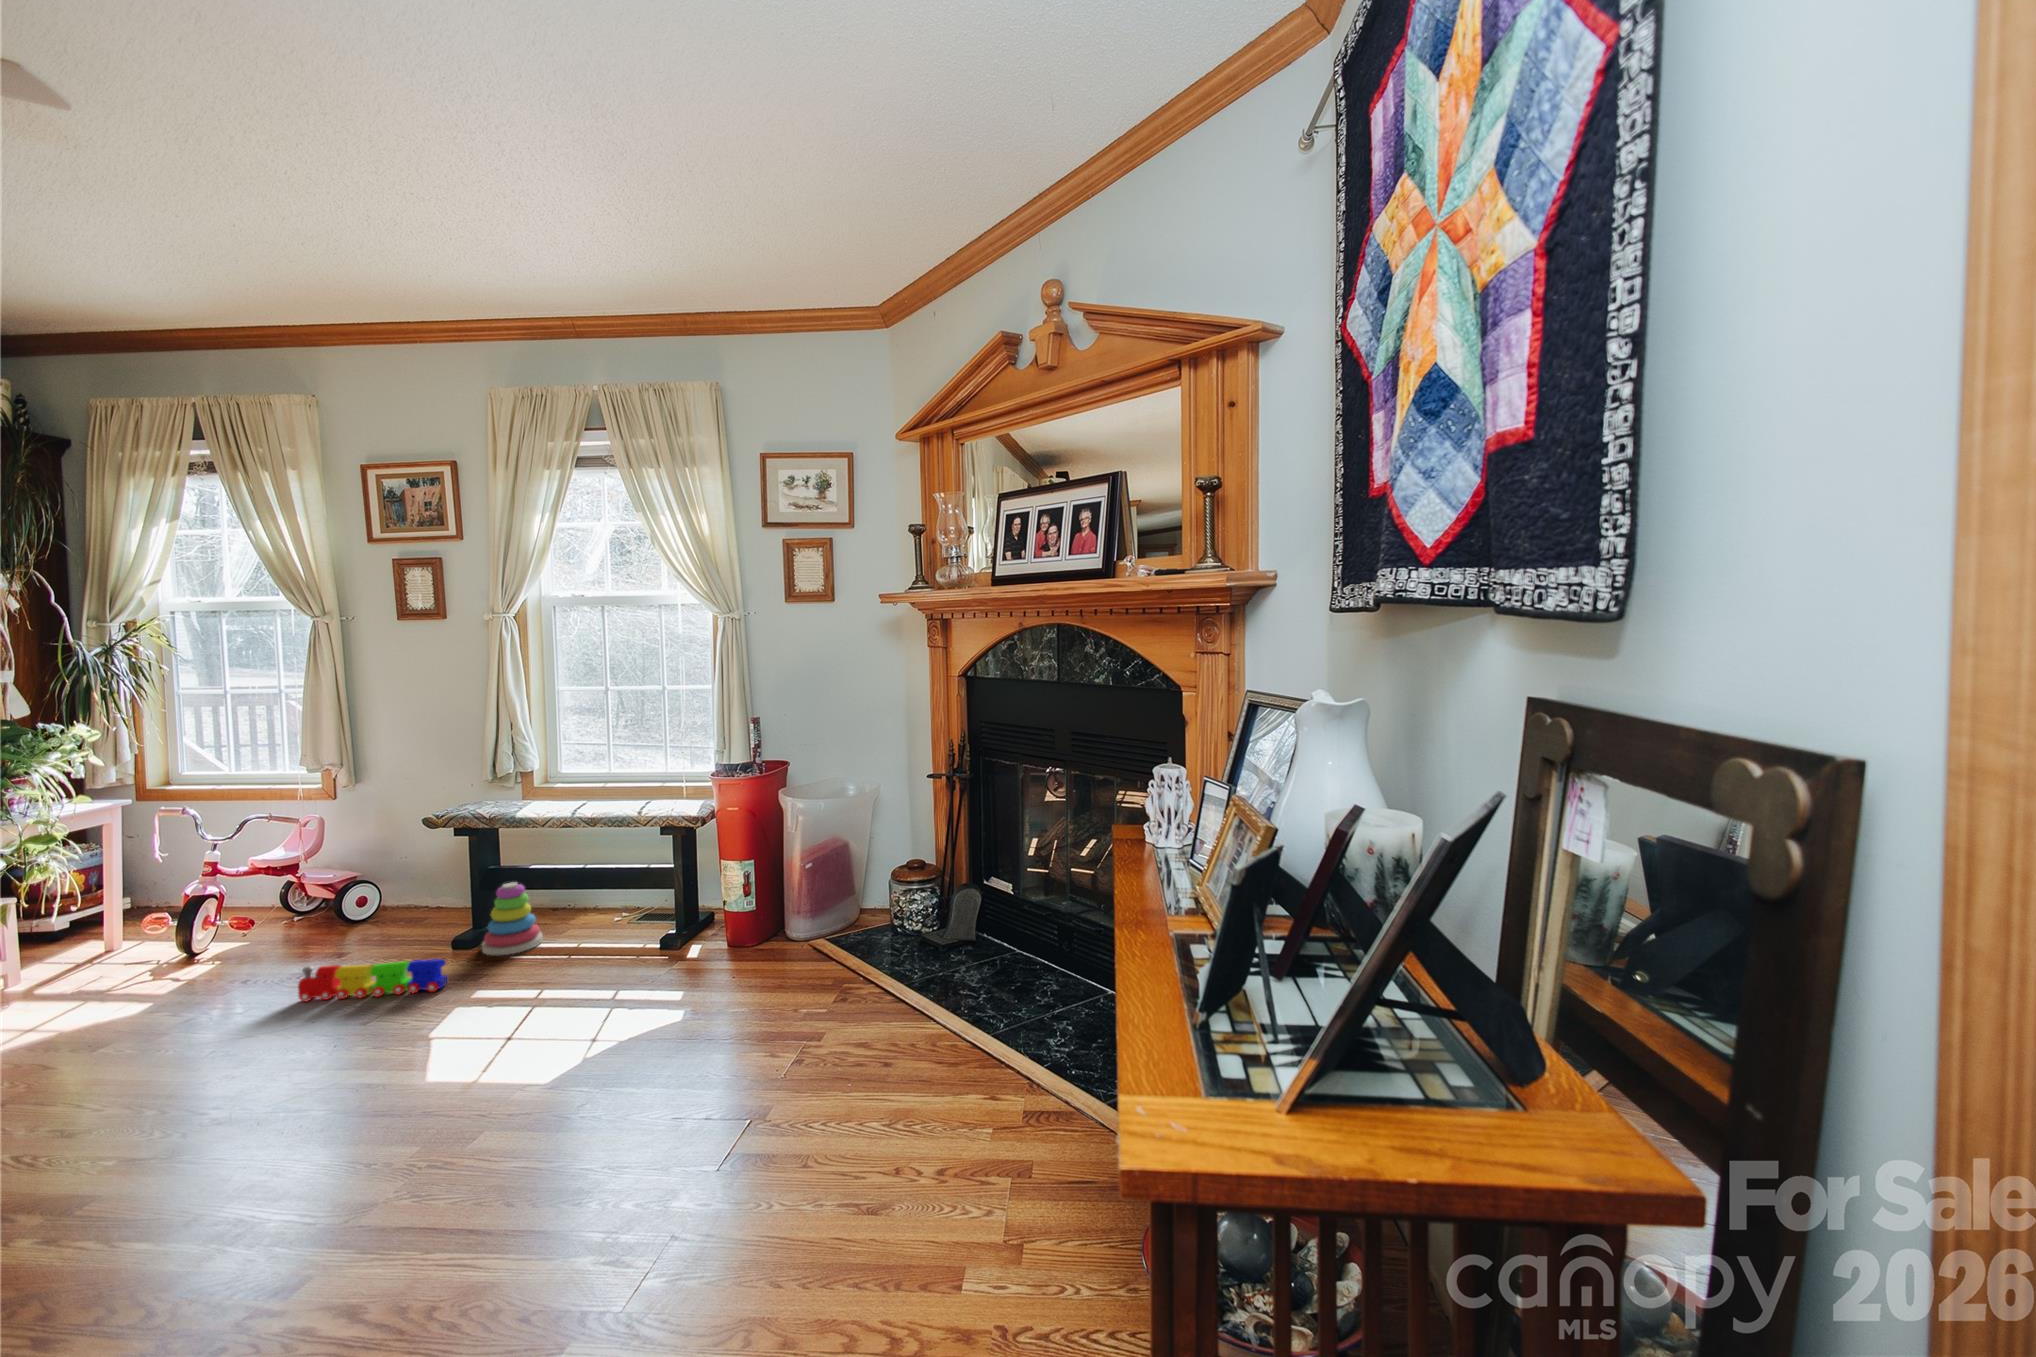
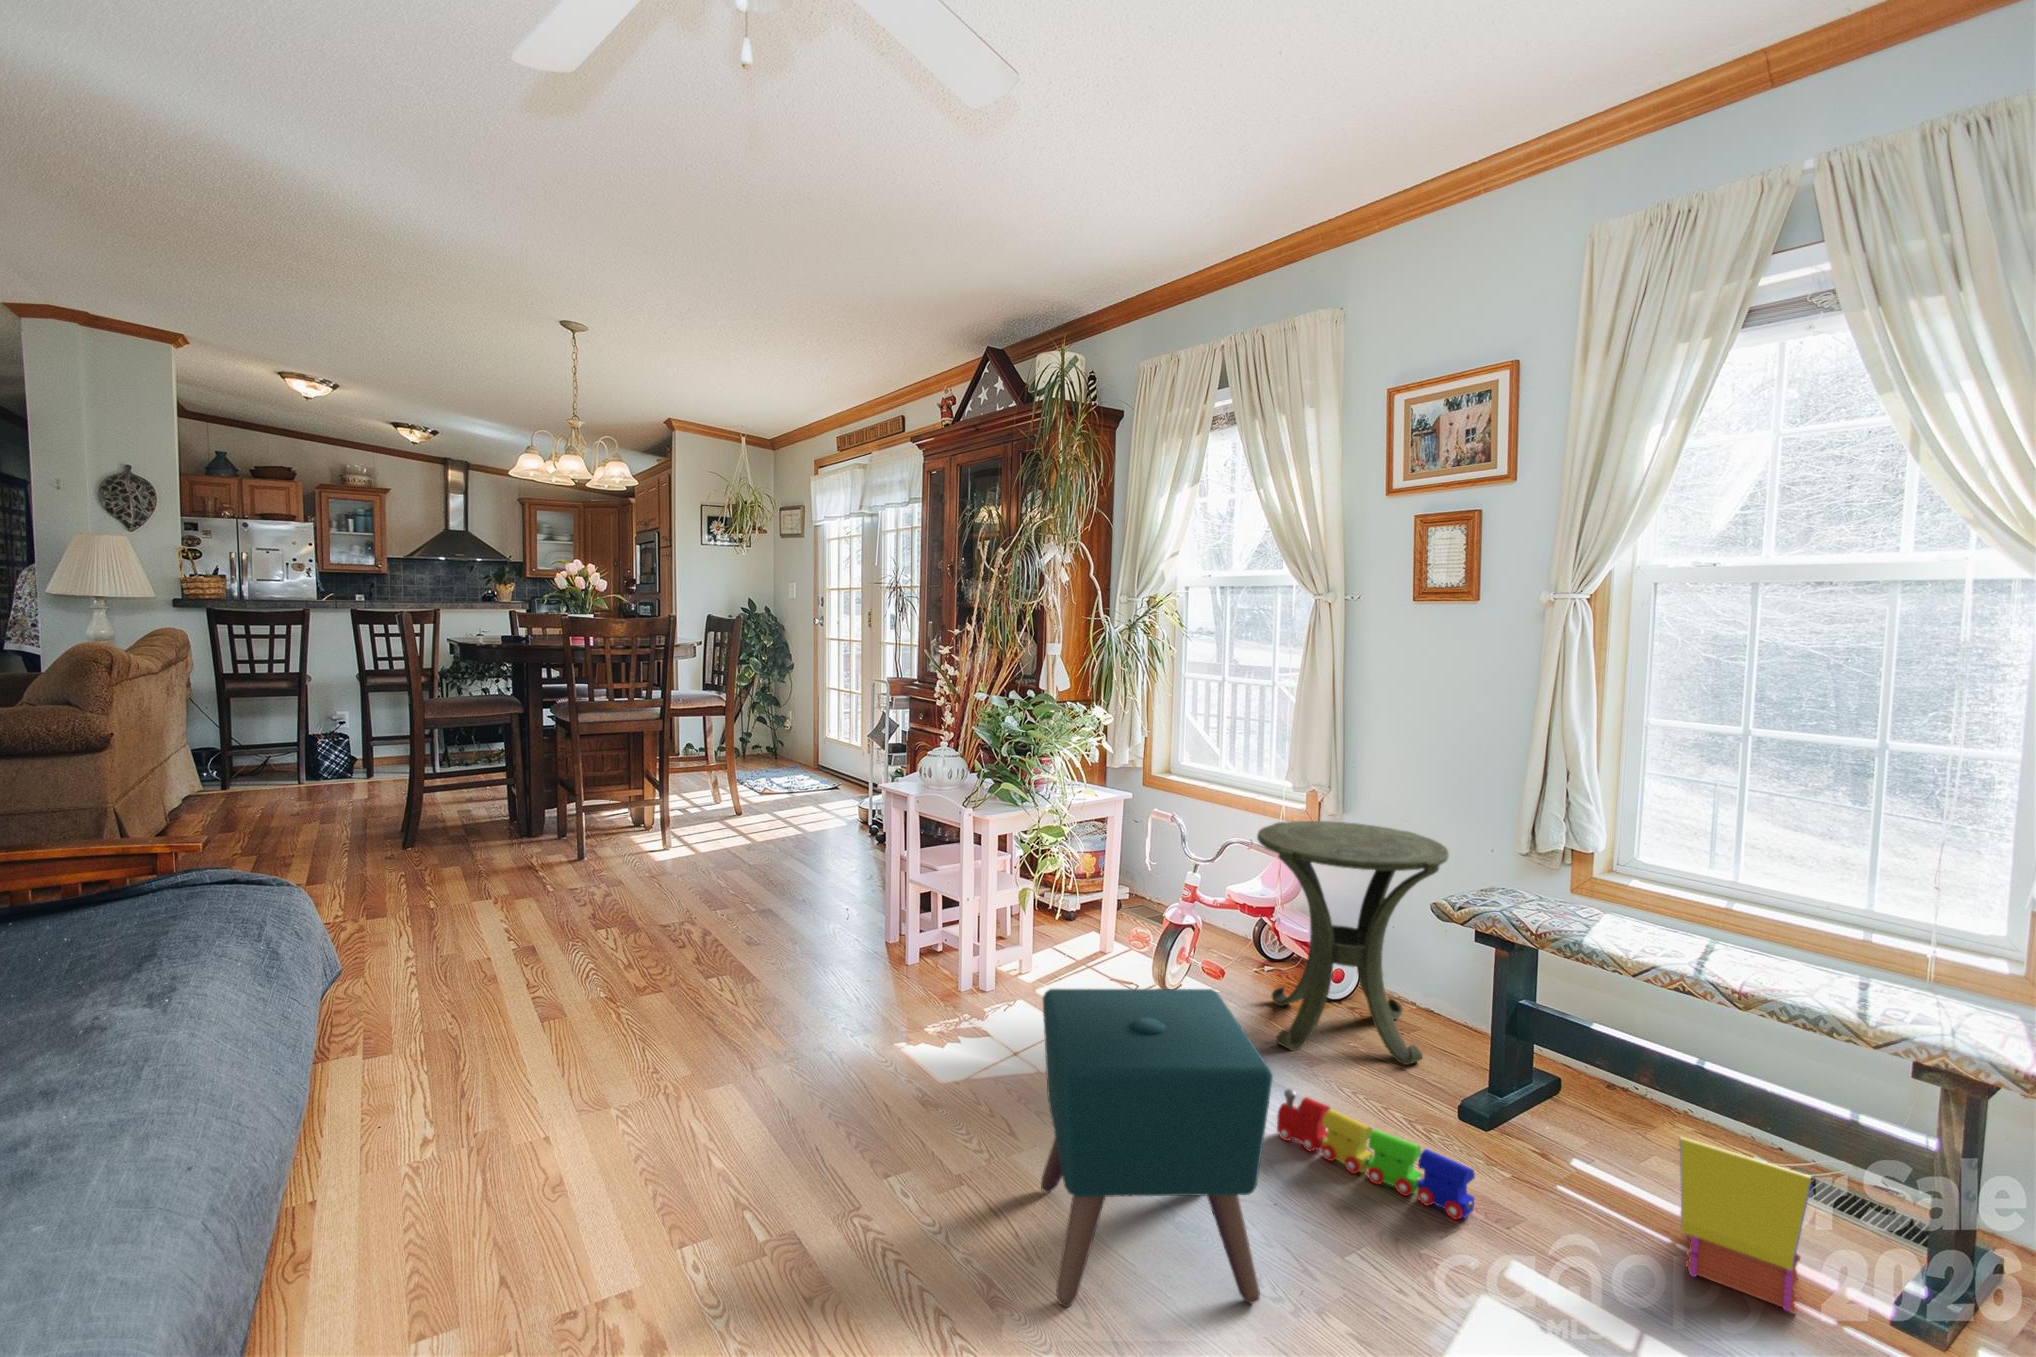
side table: none [270,782,439,956] -> present [1257,821,1449,1065]
stacking toy: present [482,882,543,955] -> none [1509,1052,1612,1187]
toy house: none [561,894,625,964] -> present [1679,1137,1812,1312]
ottoman: none [27,904,274,1147] -> present [1041,989,1273,1307]

